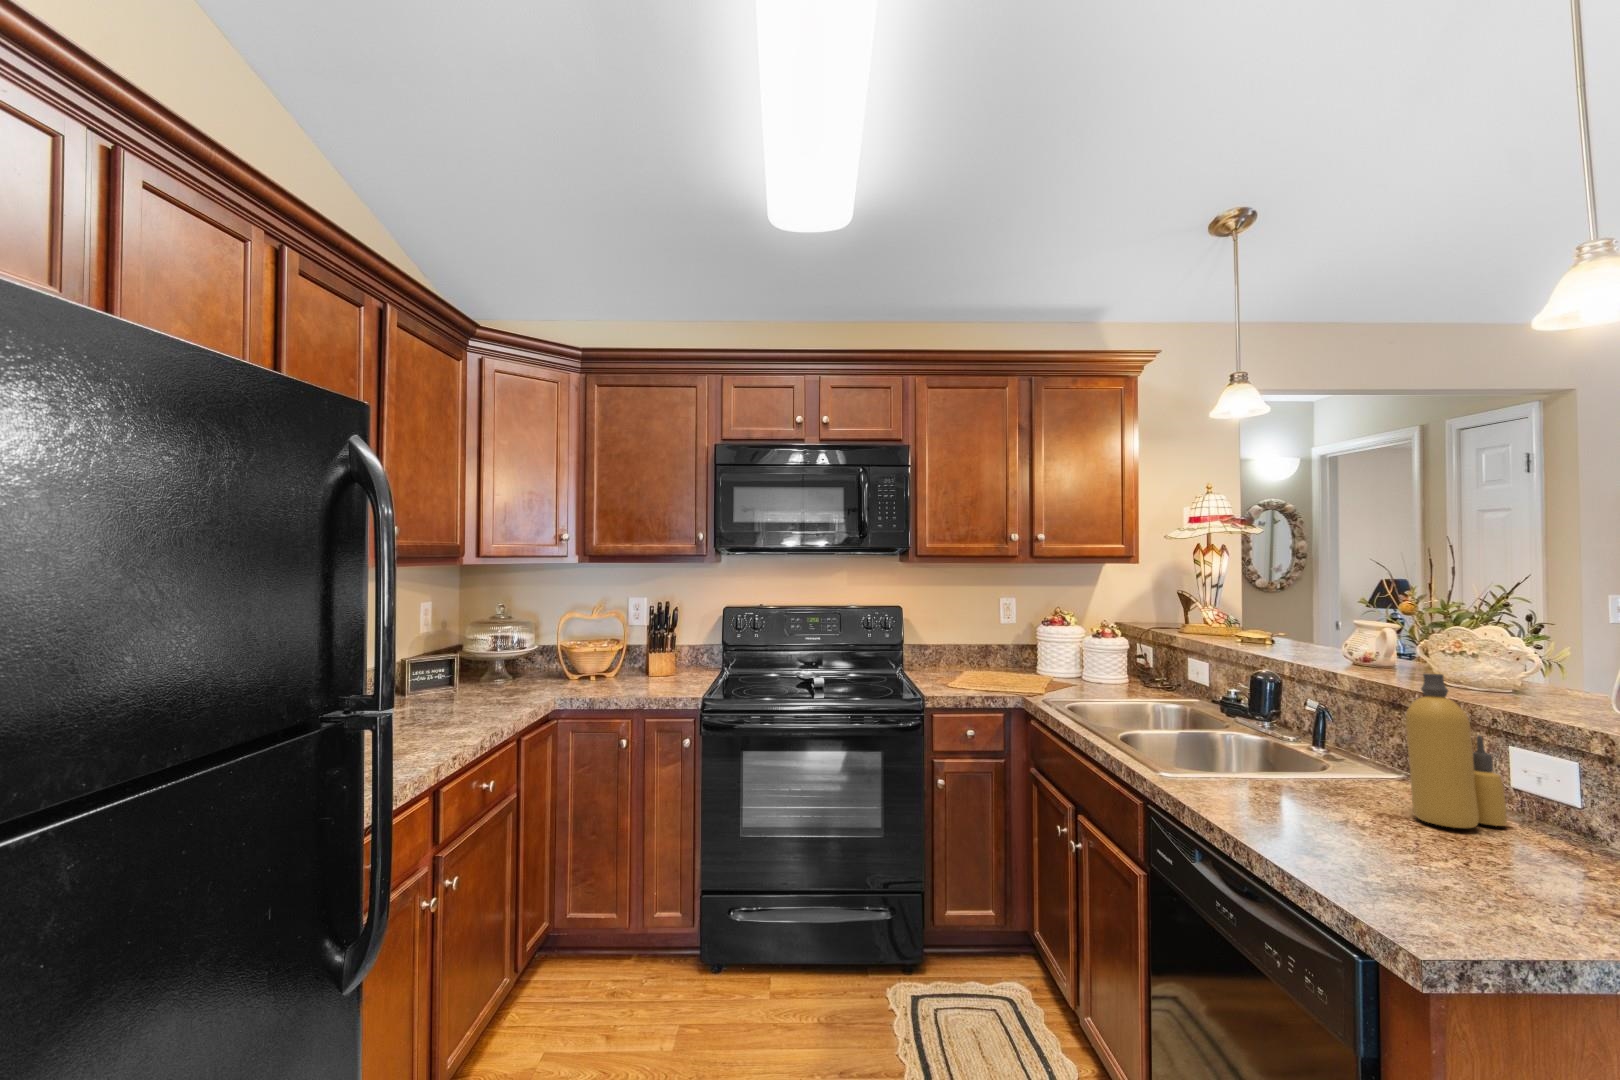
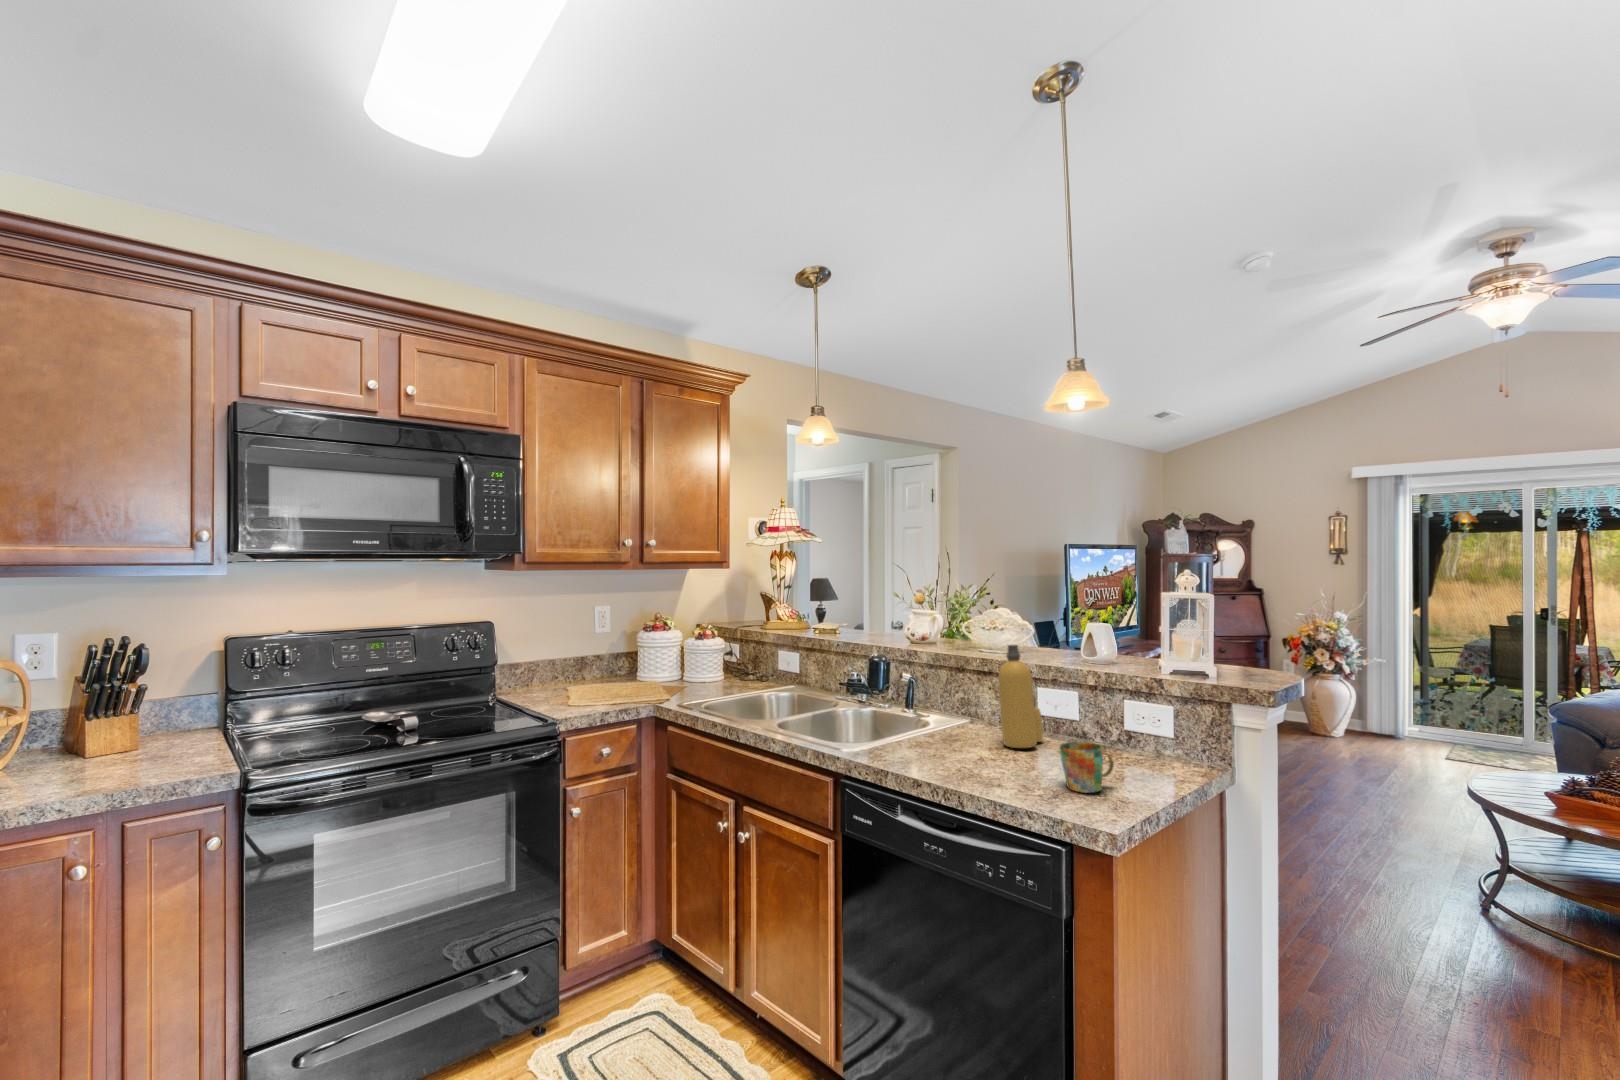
mug: none [1427,822,1543,907] -> present [1060,742,1114,793]

